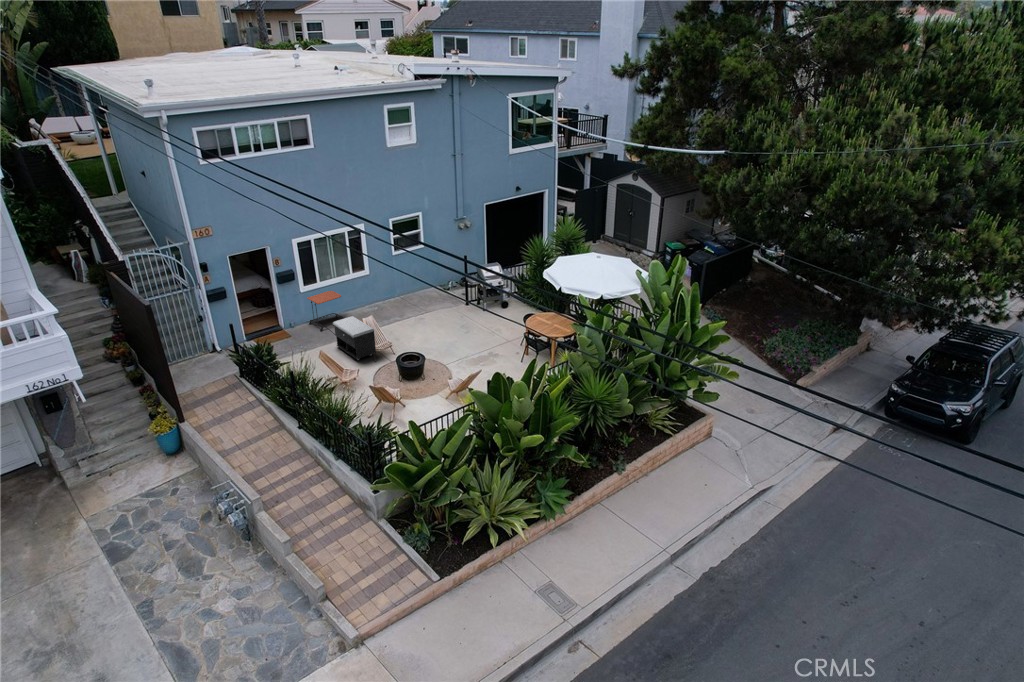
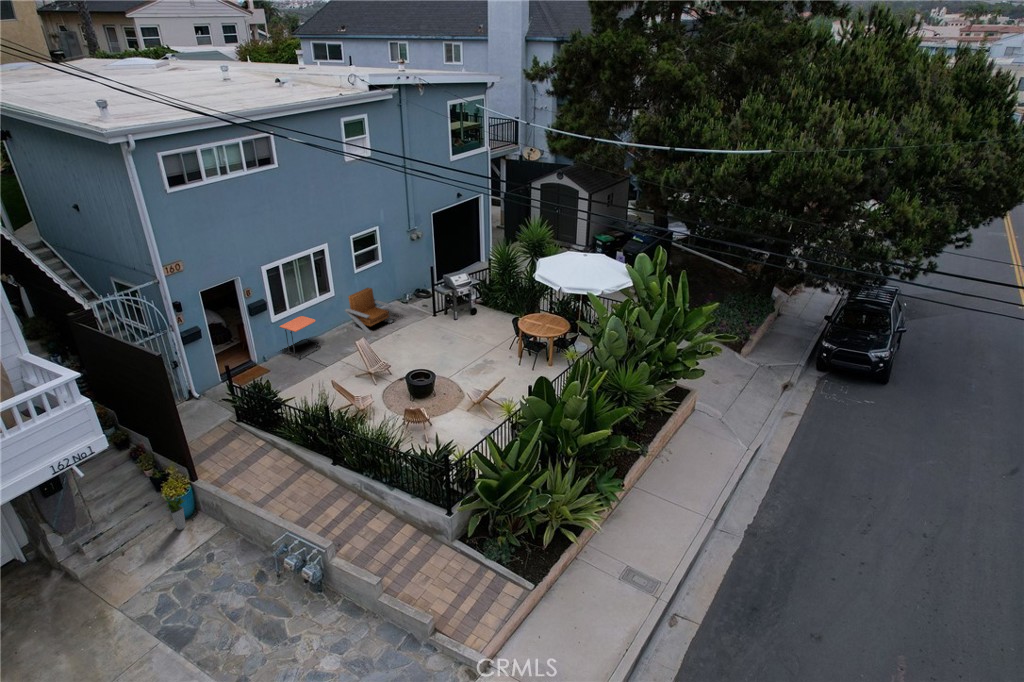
lounge chair: none [378,271,425,316] -> present [345,288,393,334]
storage bench: present [333,316,376,360] -> none [321,340,370,385]
planter: none [144,434,164,465] -> present [166,497,185,530]

